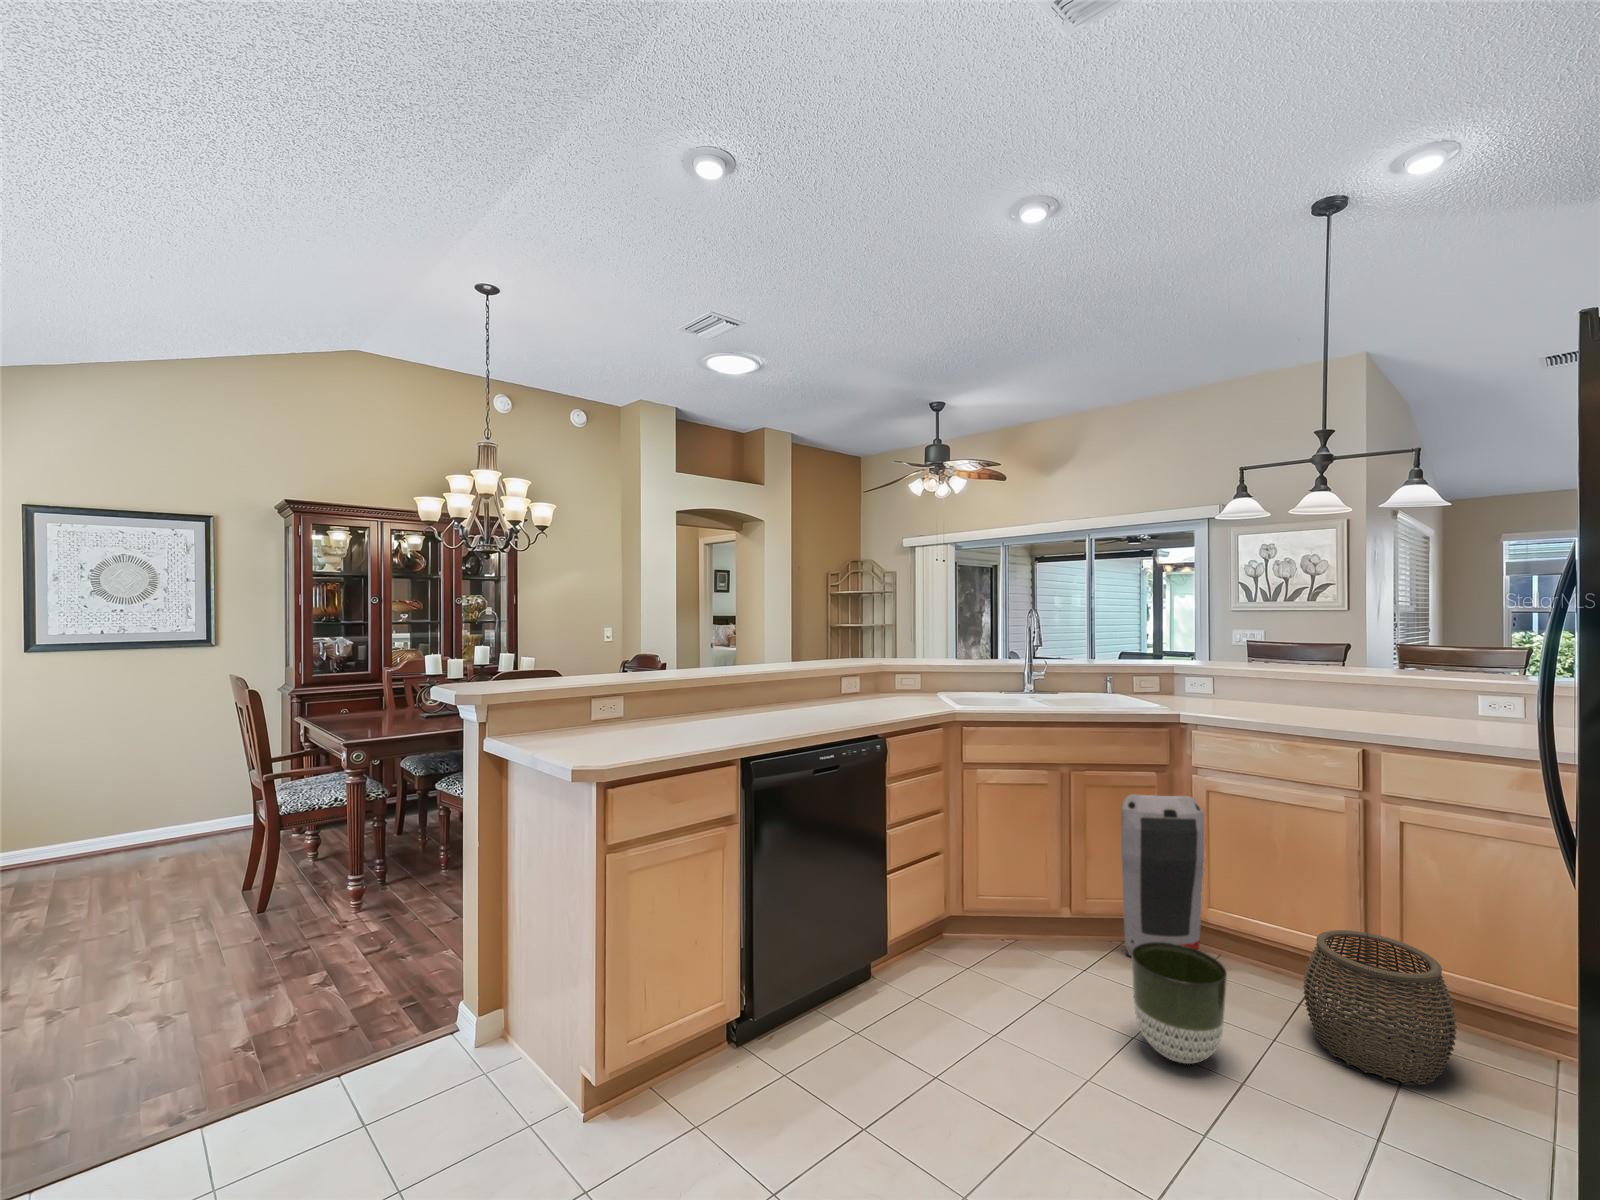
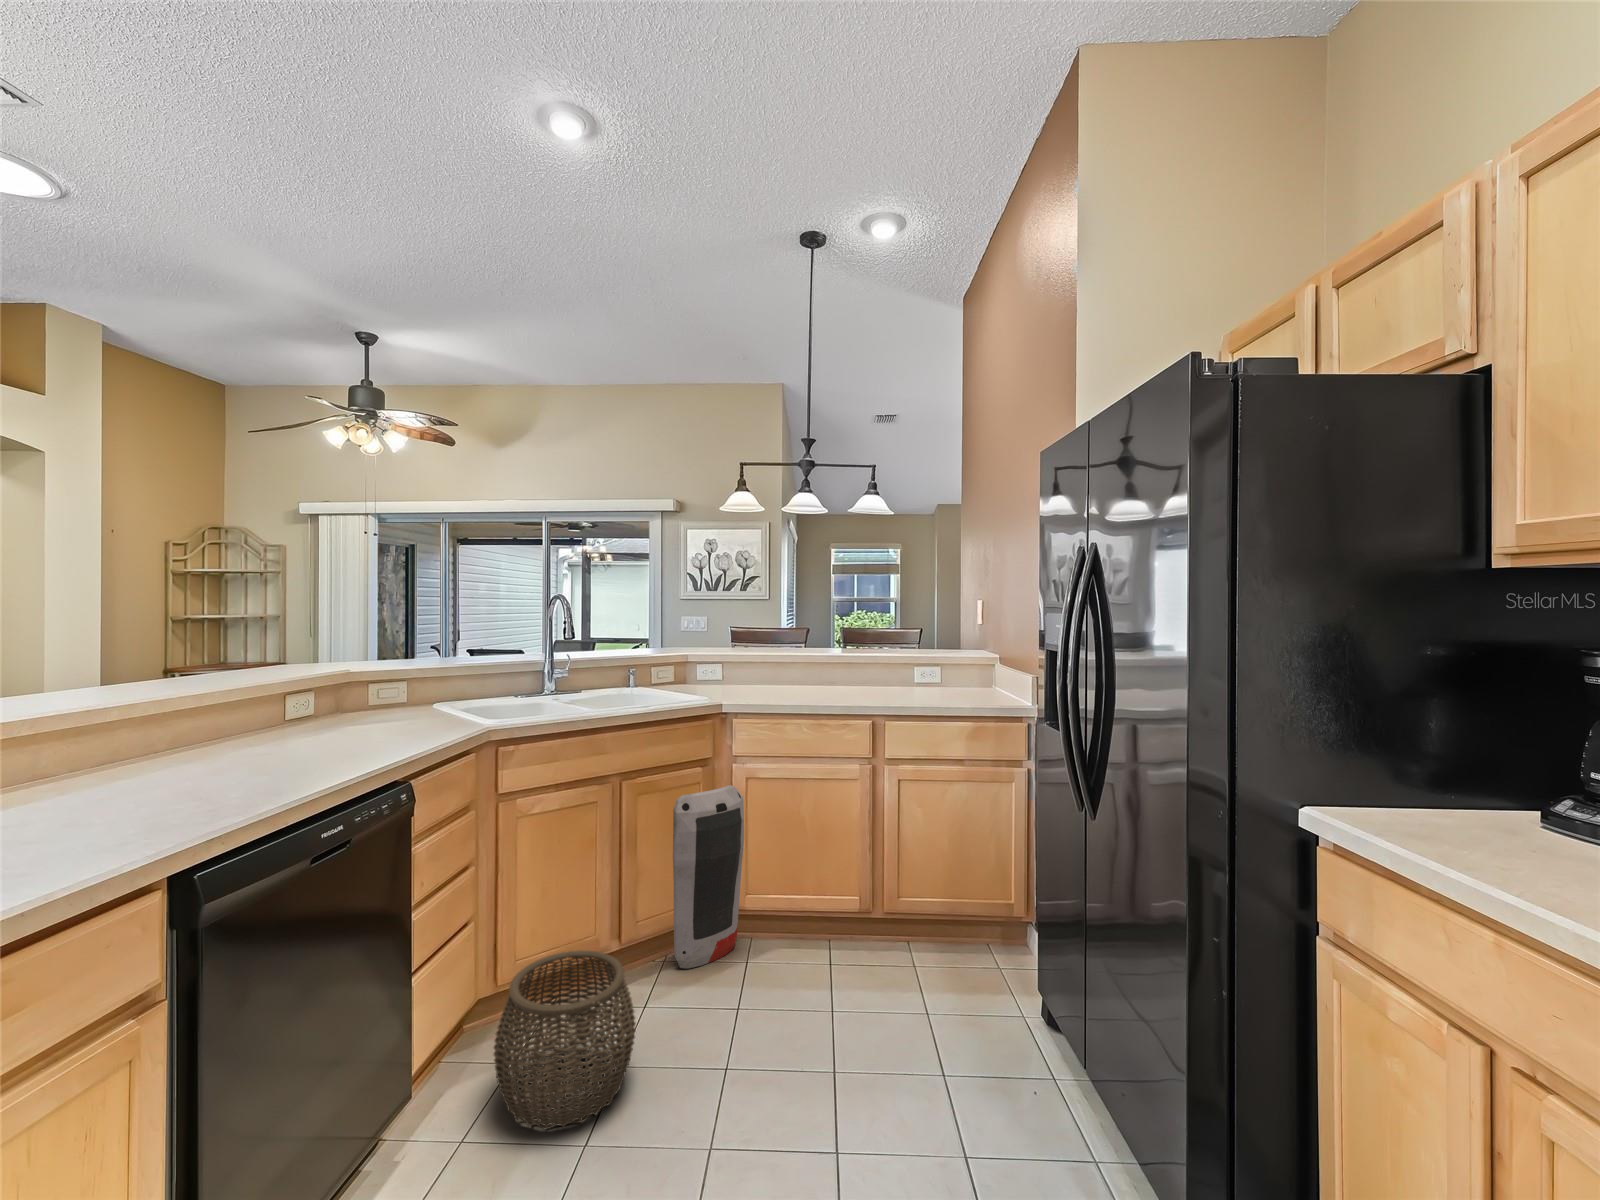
woven basket: present [1303,930,1457,1084] -> present [494,950,636,1129]
planter: present [1132,942,1227,1064] -> none [733,947,822,1077]

